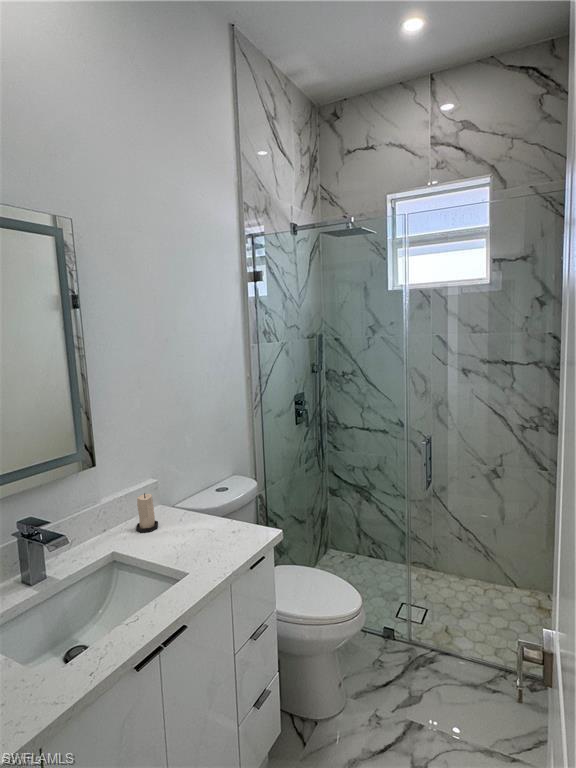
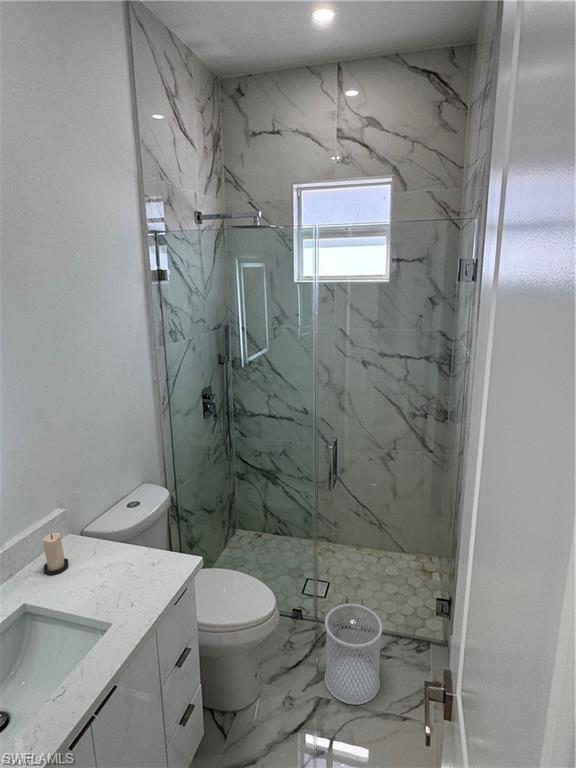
wastebasket: none [416,621,483,737] -> present [325,604,382,705]

